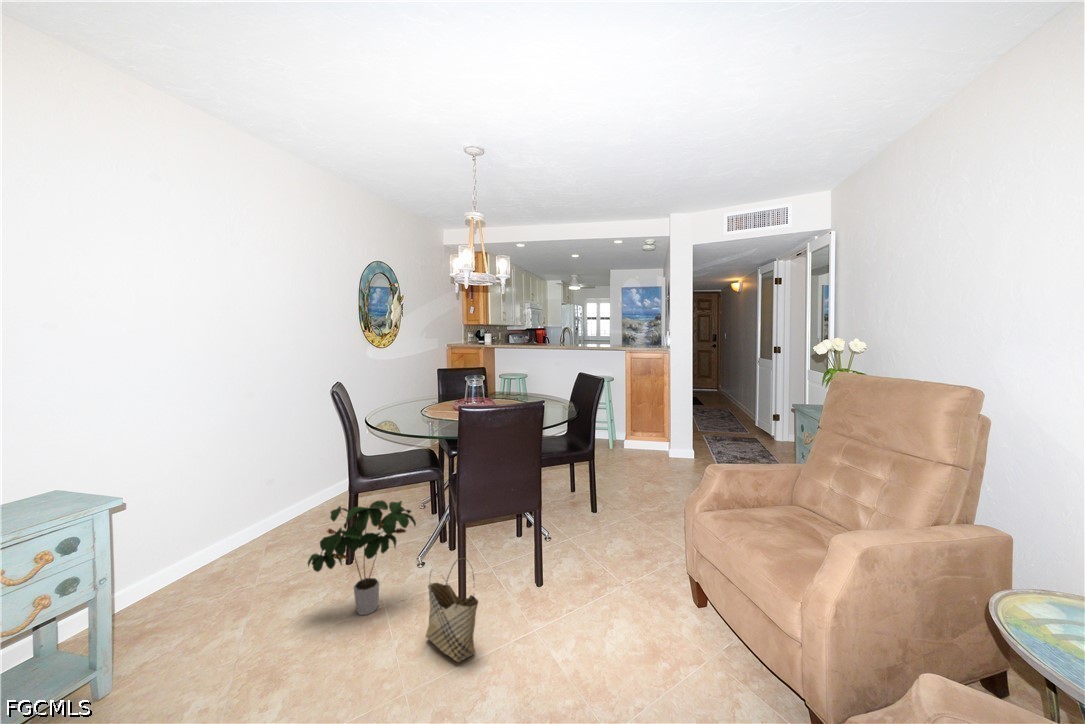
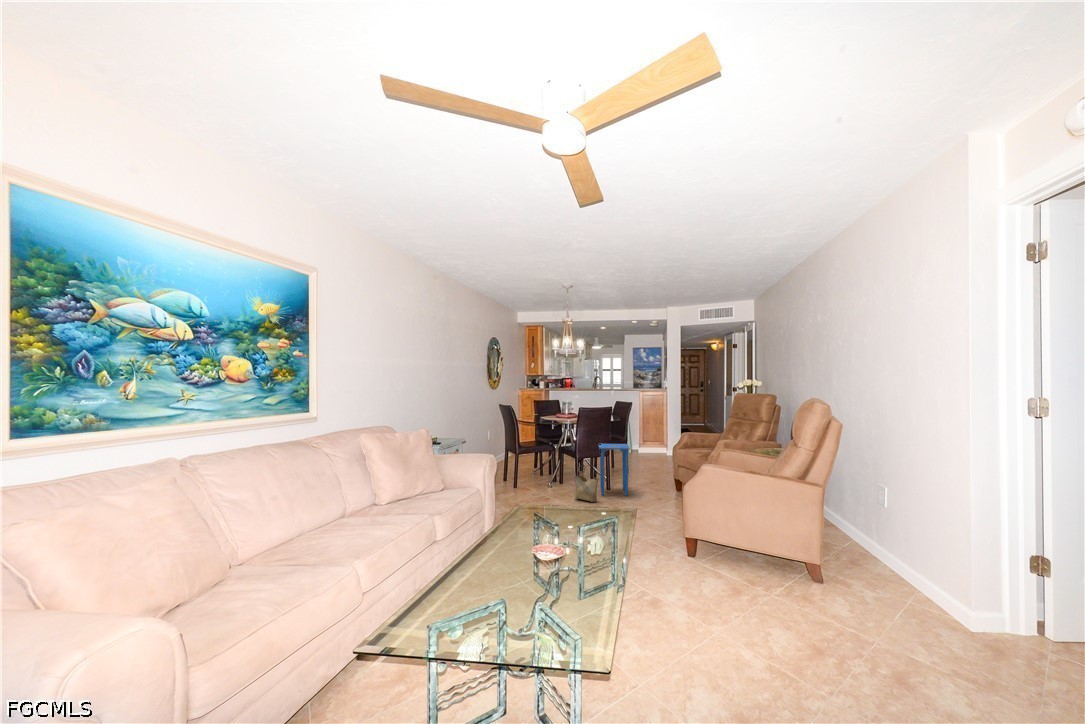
side table: none [494,487,569,622] -> present [599,444,630,496]
potted plant: present [308,500,416,615] -> none [520,446,562,495]

